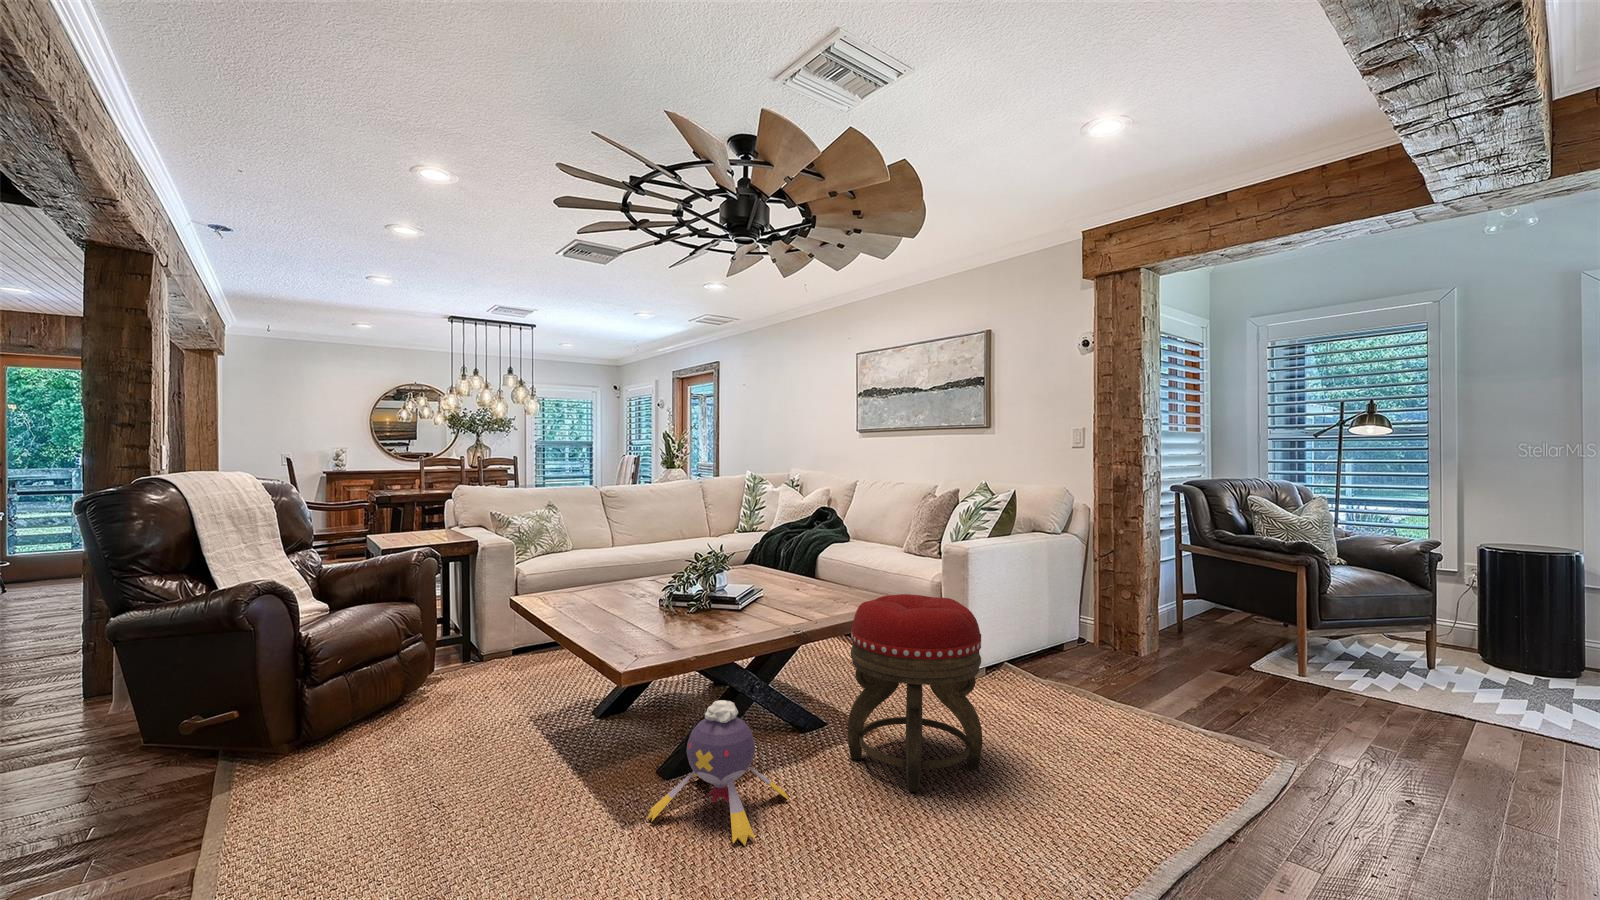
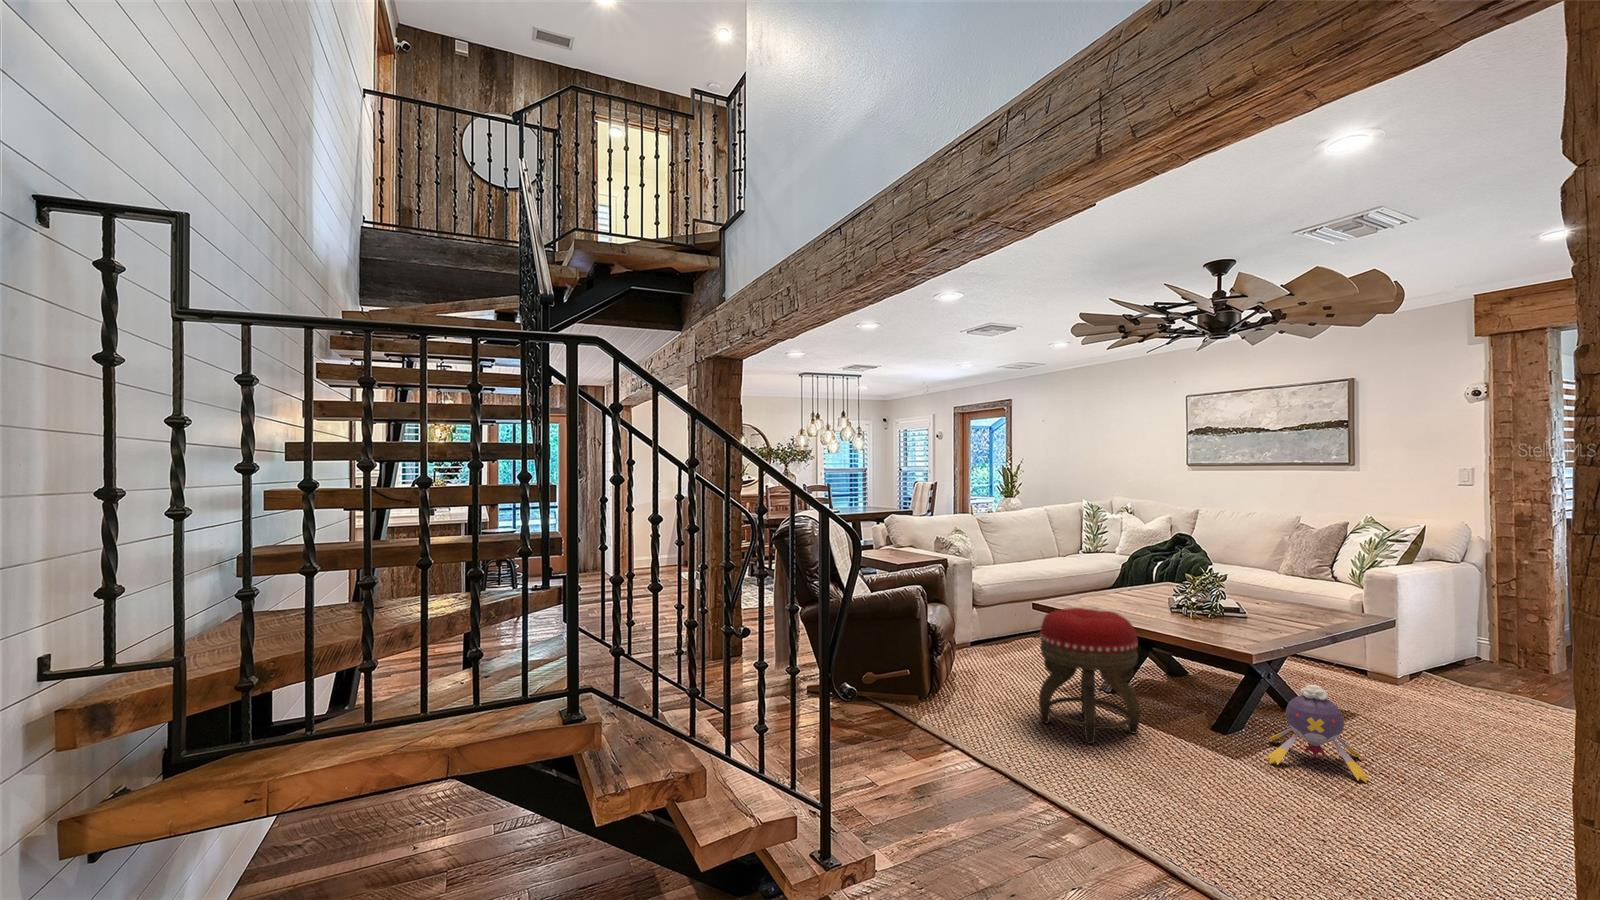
footstool: present [847,594,982,792] -> present [1039,608,1140,744]

